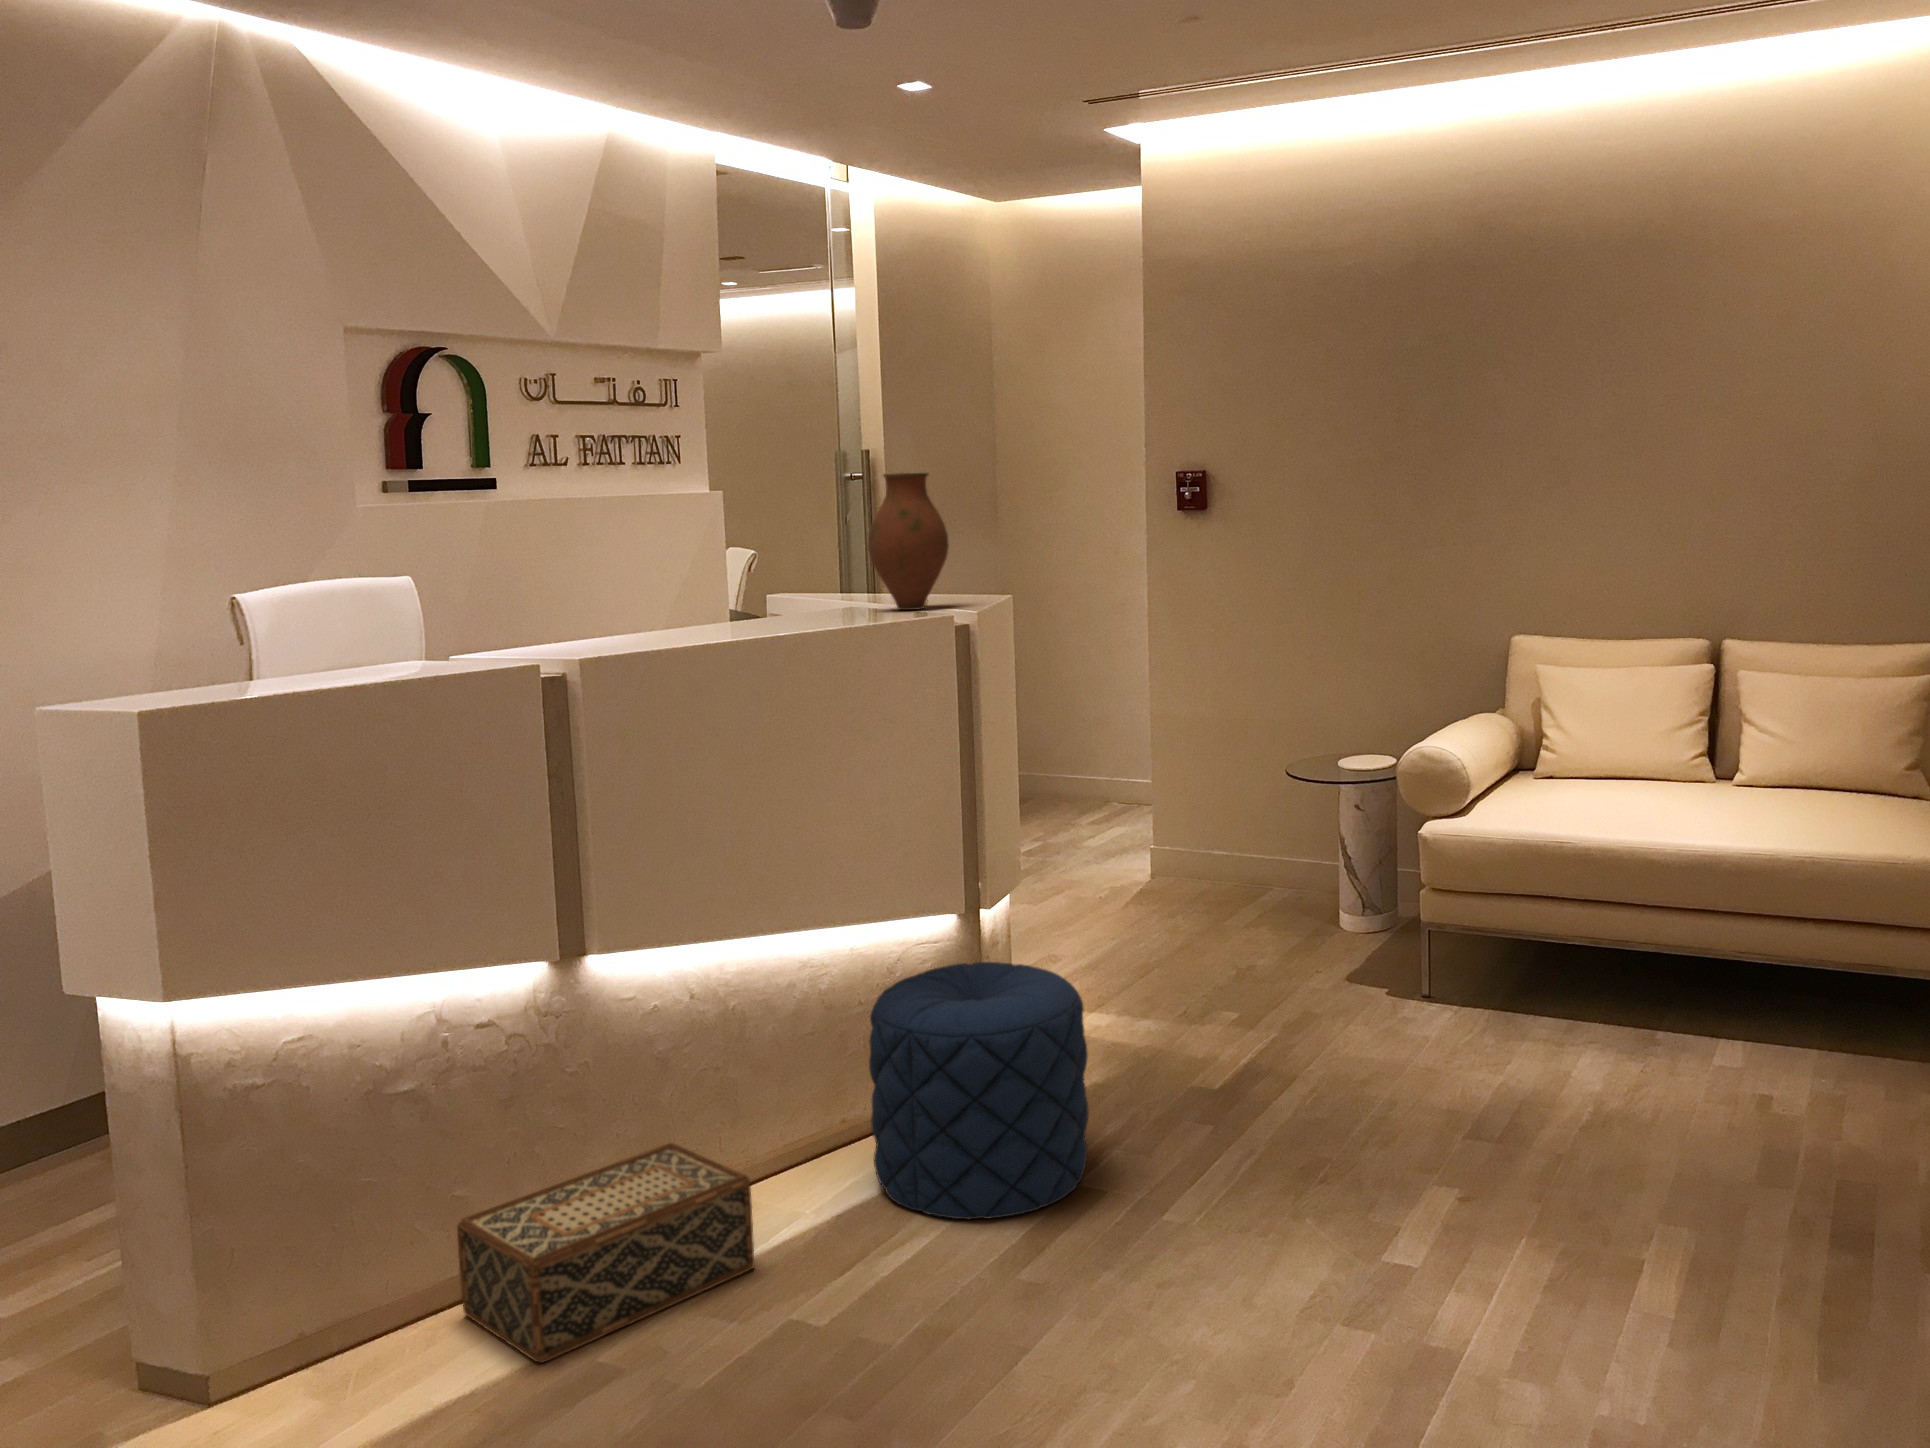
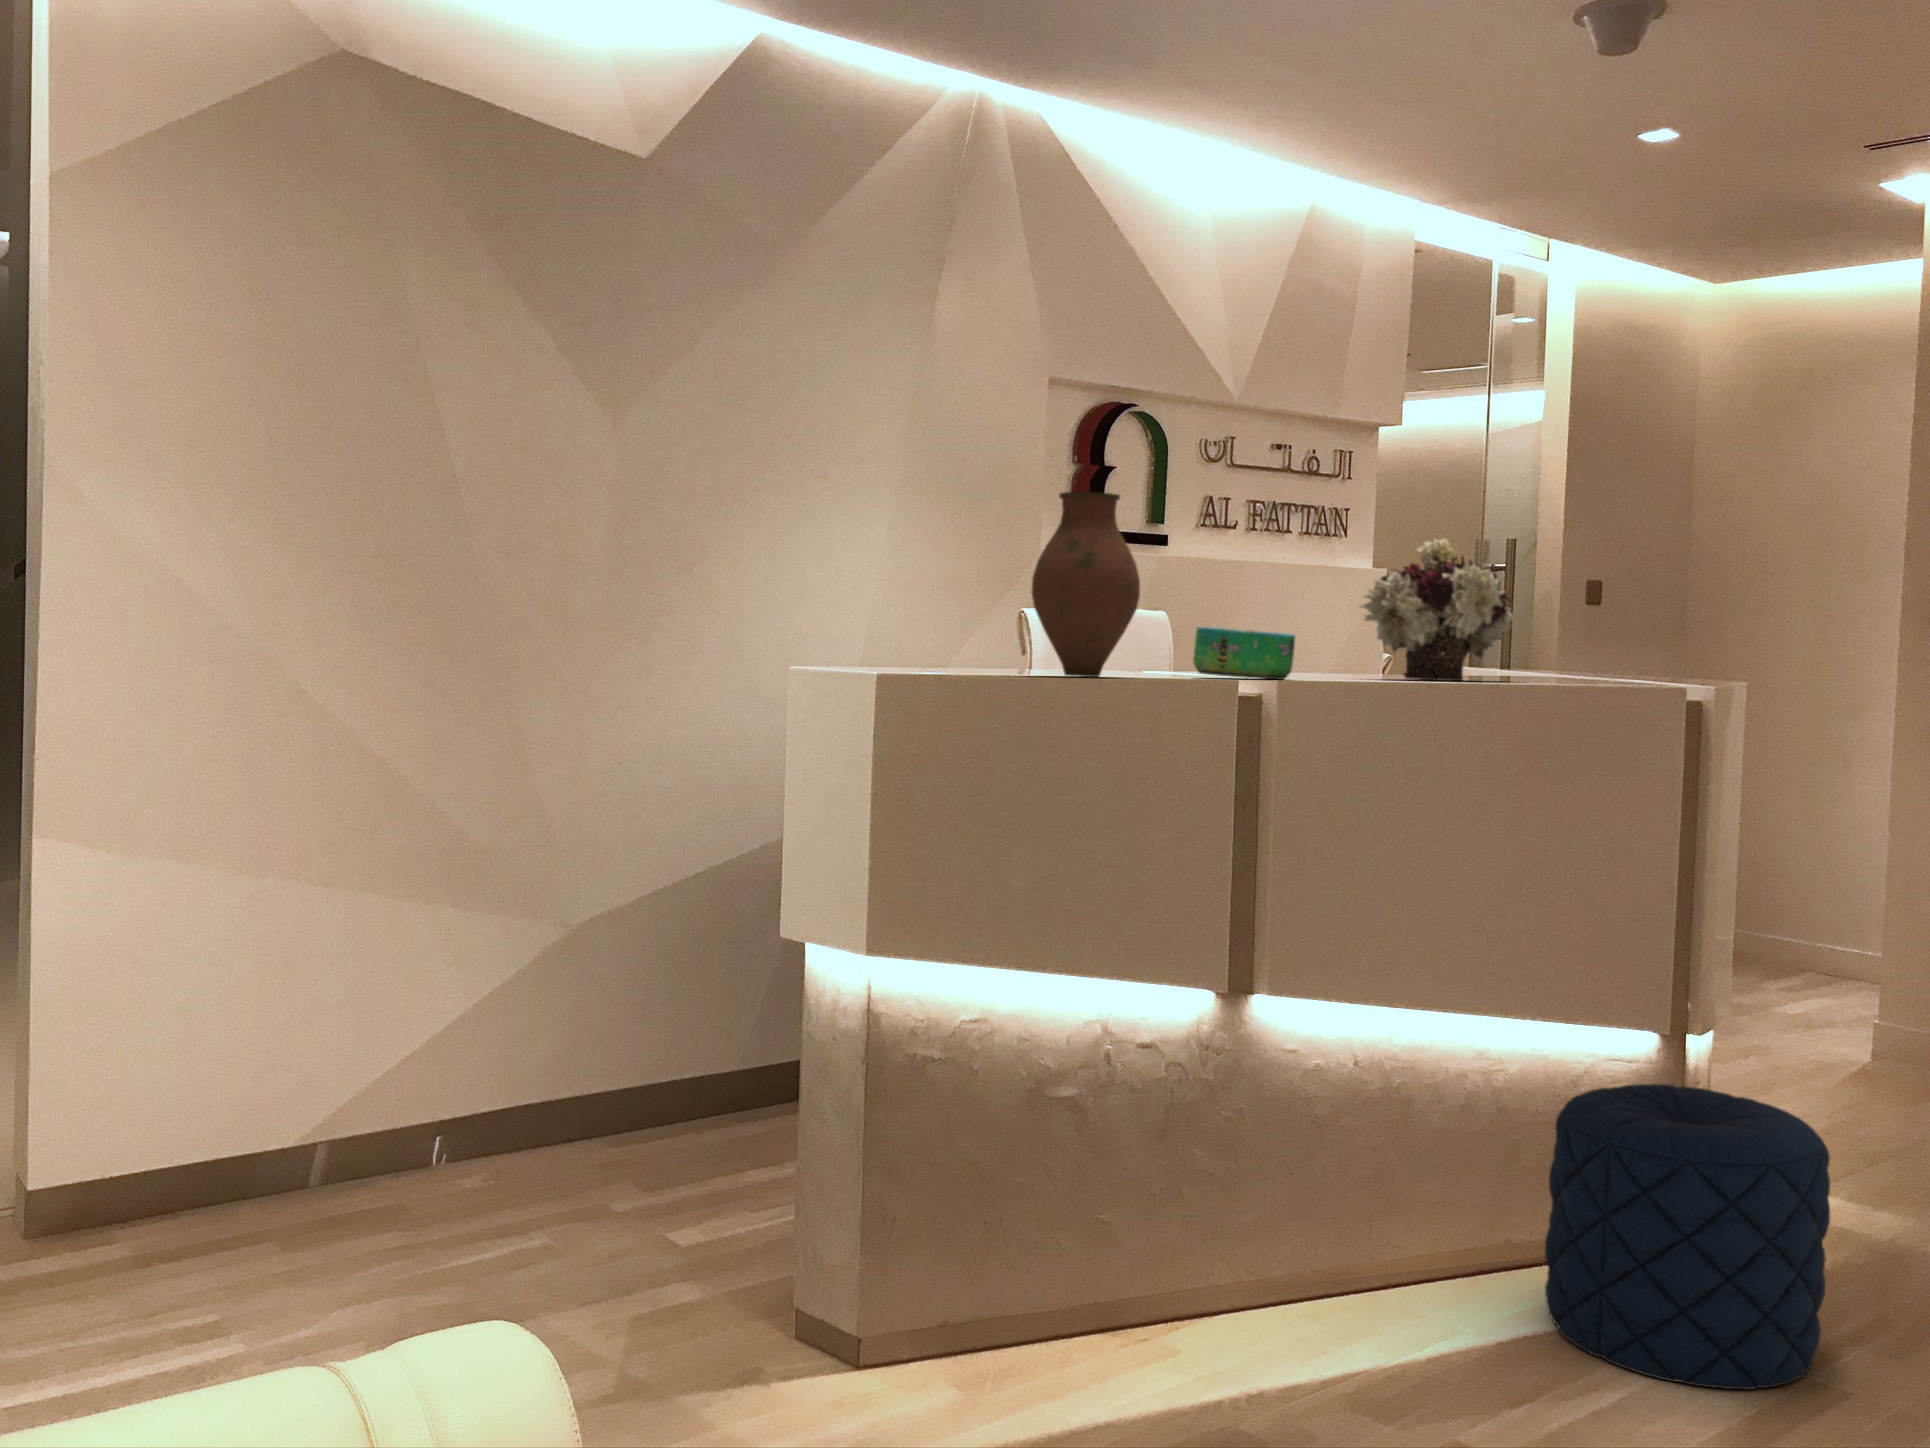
vase: present [868,473,949,610] -> present [1031,492,1140,677]
flower arrangement: none [658,499,802,633] -> present [1360,539,1514,681]
decorative bowl: none [493,607,592,659] -> present [1193,627,1296,680]
woven basket: present [457,1143,754,1363] -> none [1098,1216,1412,1410]

